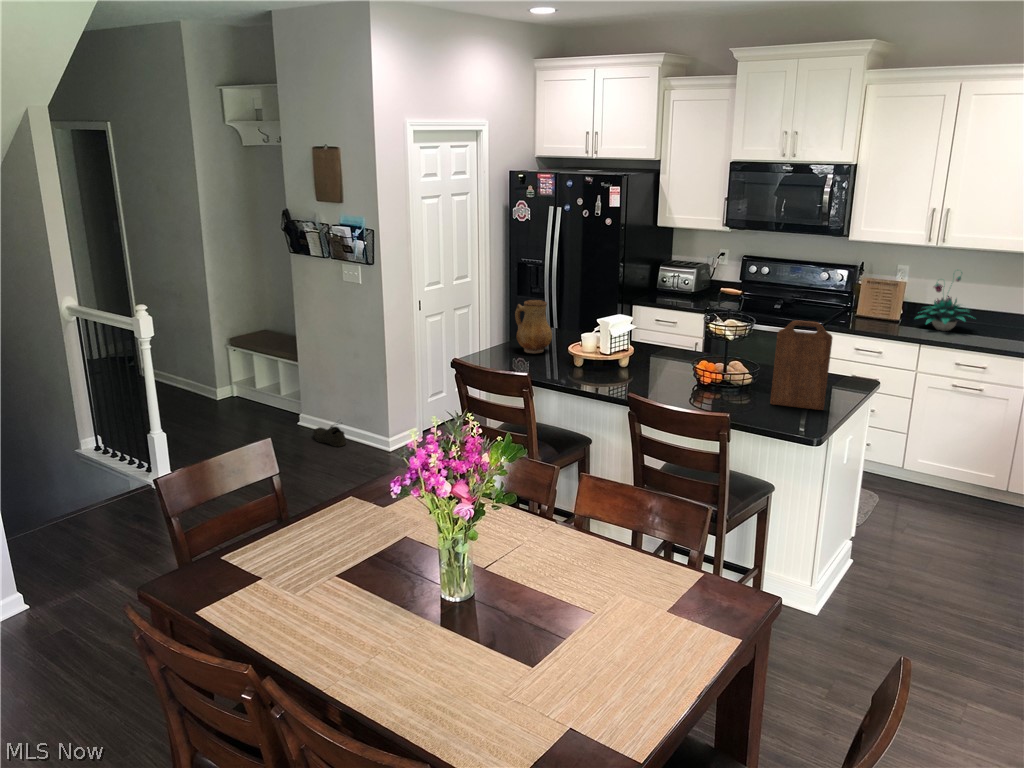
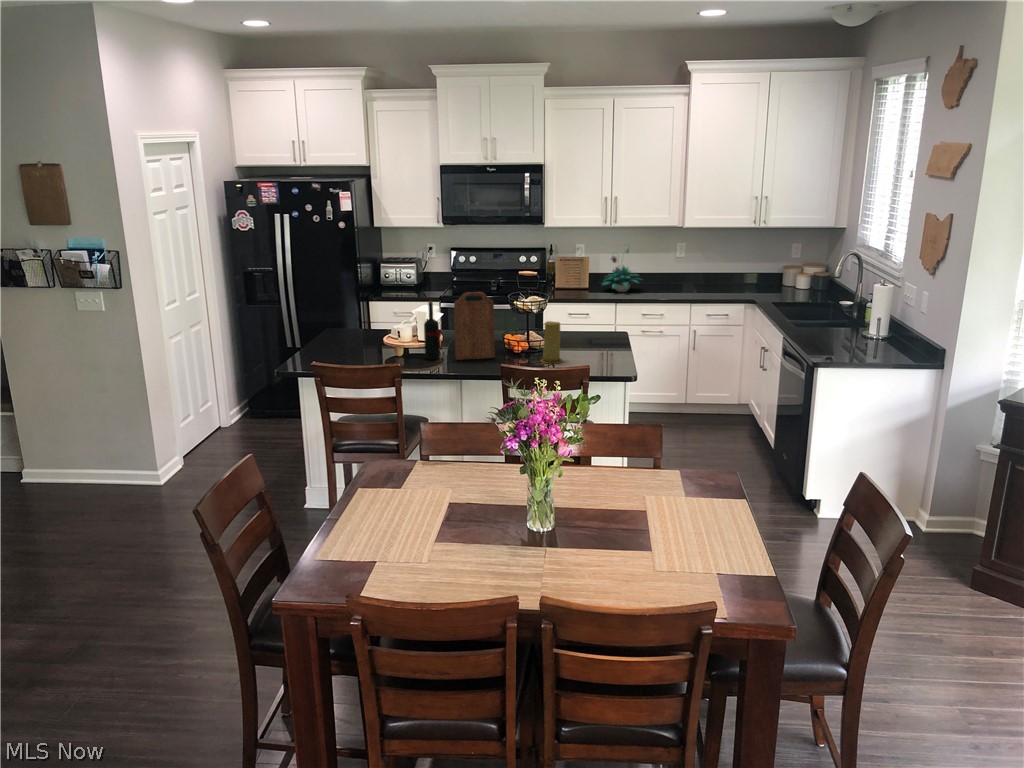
ceramic pitcher: present [515,300,552,353] -> none [324,302,363,352]
wine bottle: none [597,309,617,377] -> present [424,301,442,360]
cutting board: present [770,321,833,410] -> present [454,292,495,360]
candle: none [723,352,753,405] -> present [540,321,562,363]
shoe: present [313,424,346,447] -> none [57,461,105,491]

